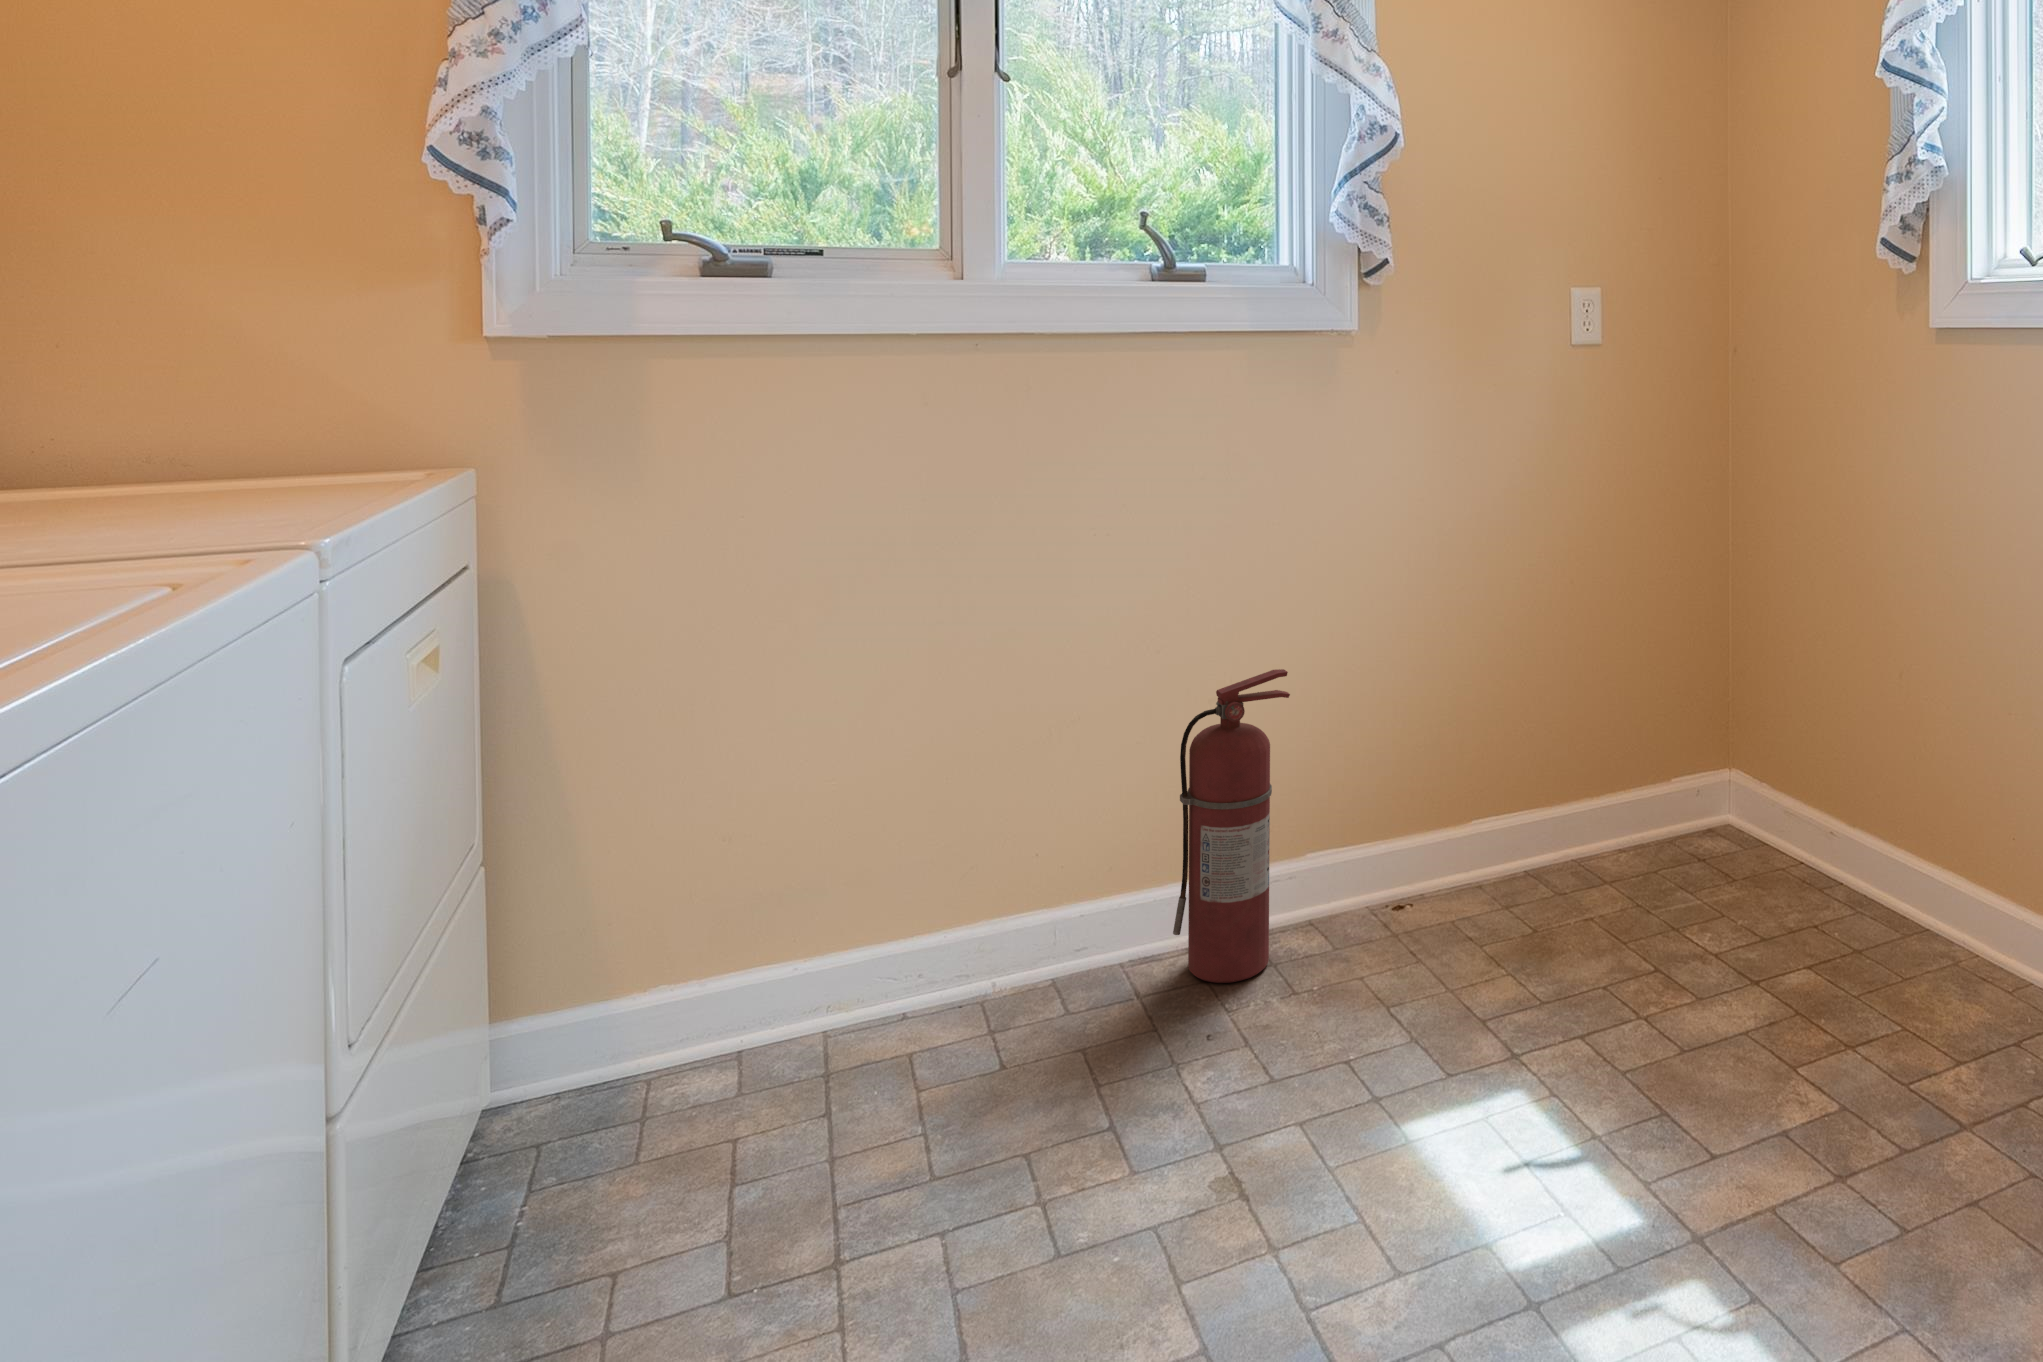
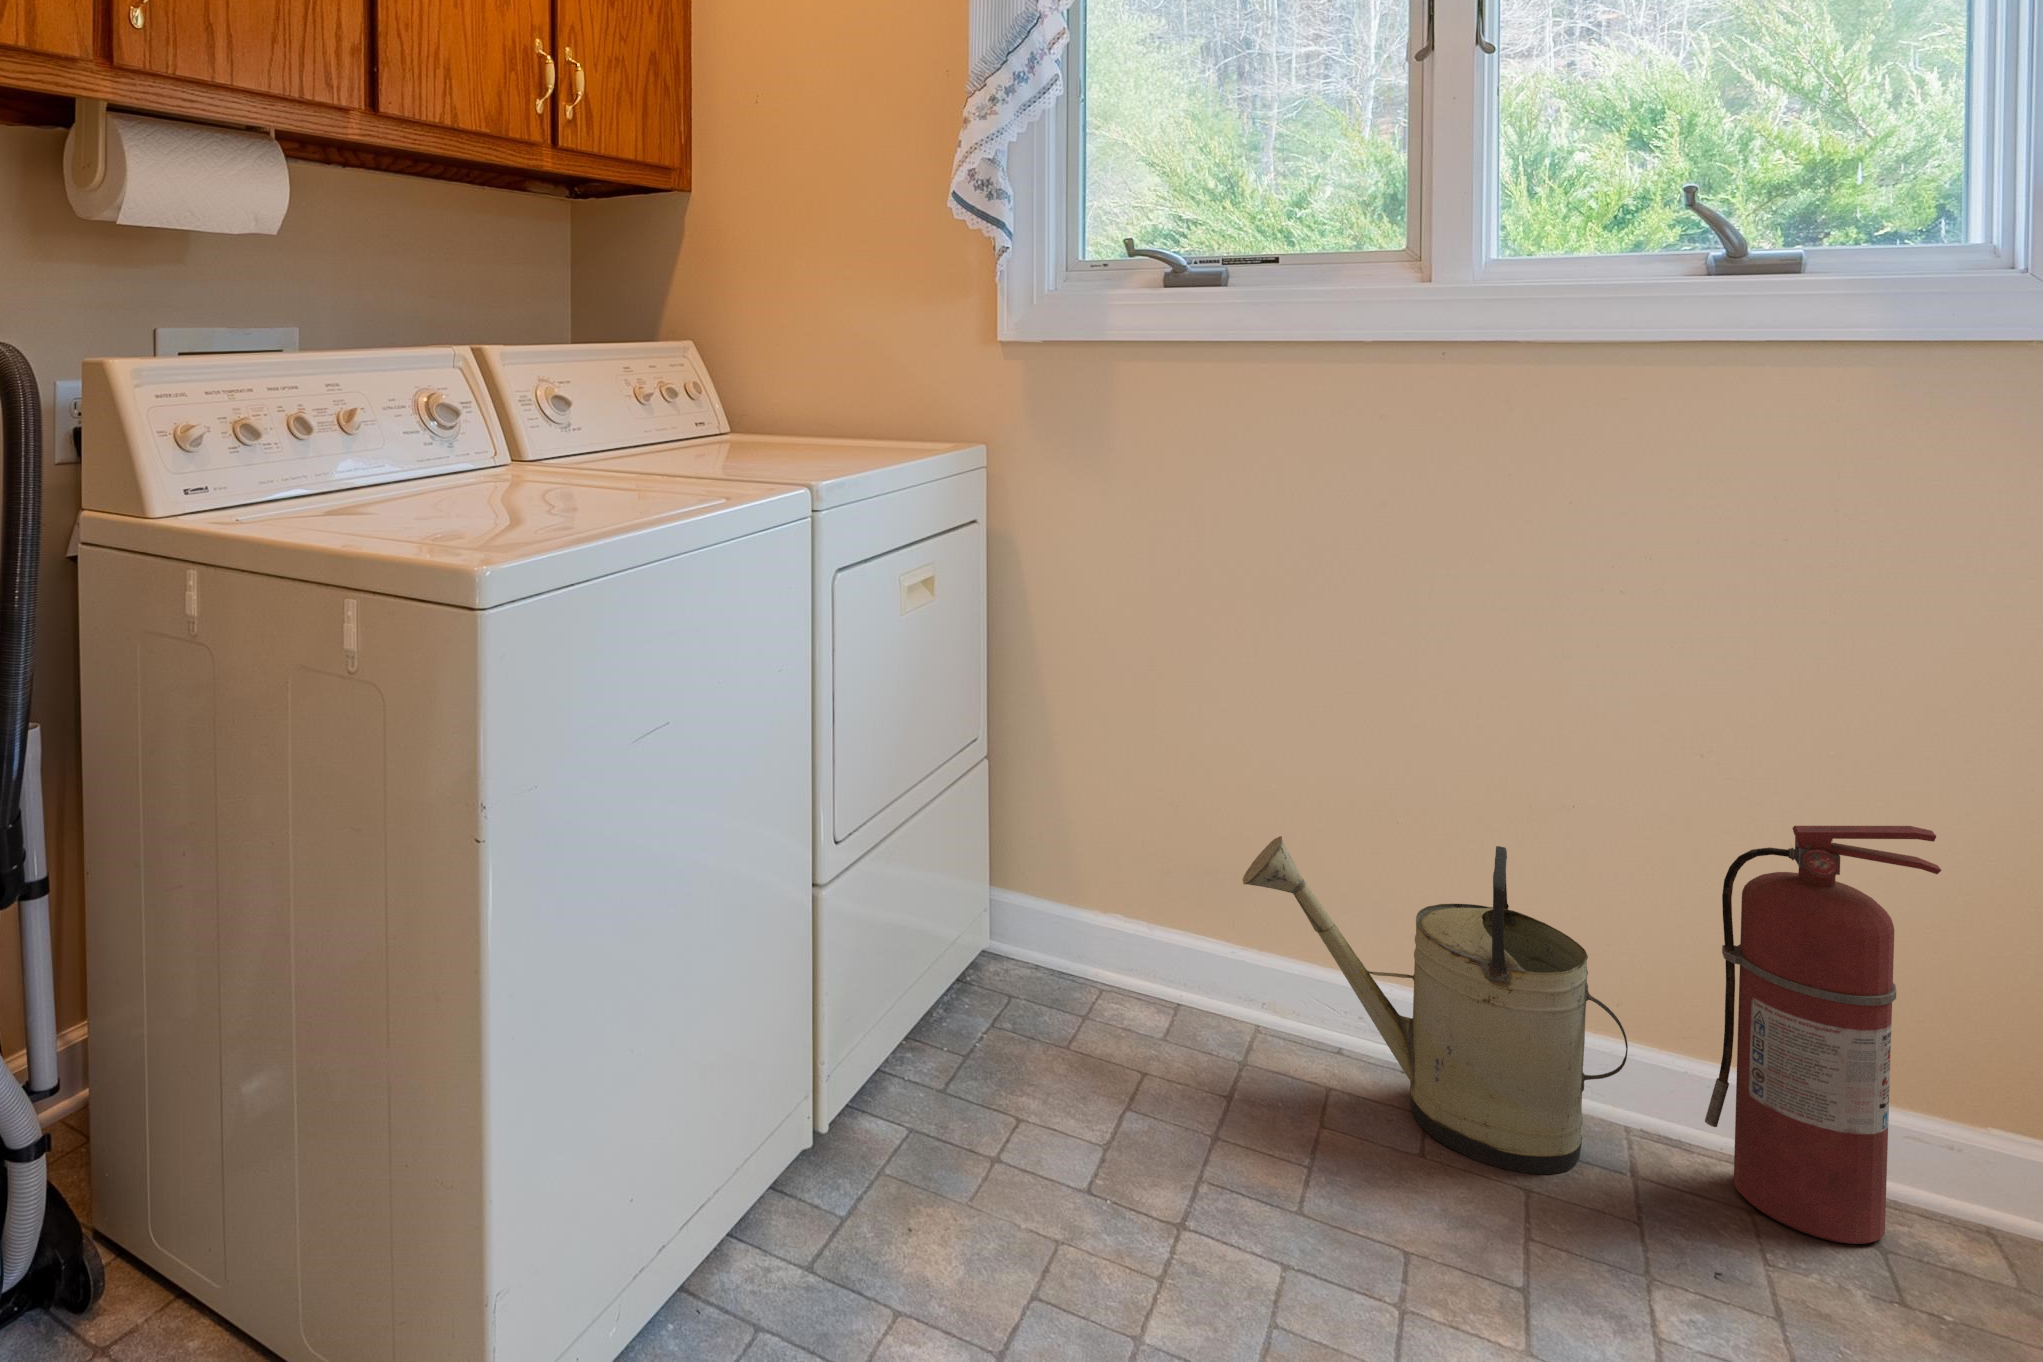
watering can: none [820,773,1130,1052] -> present [1243,836,1628,1174]

